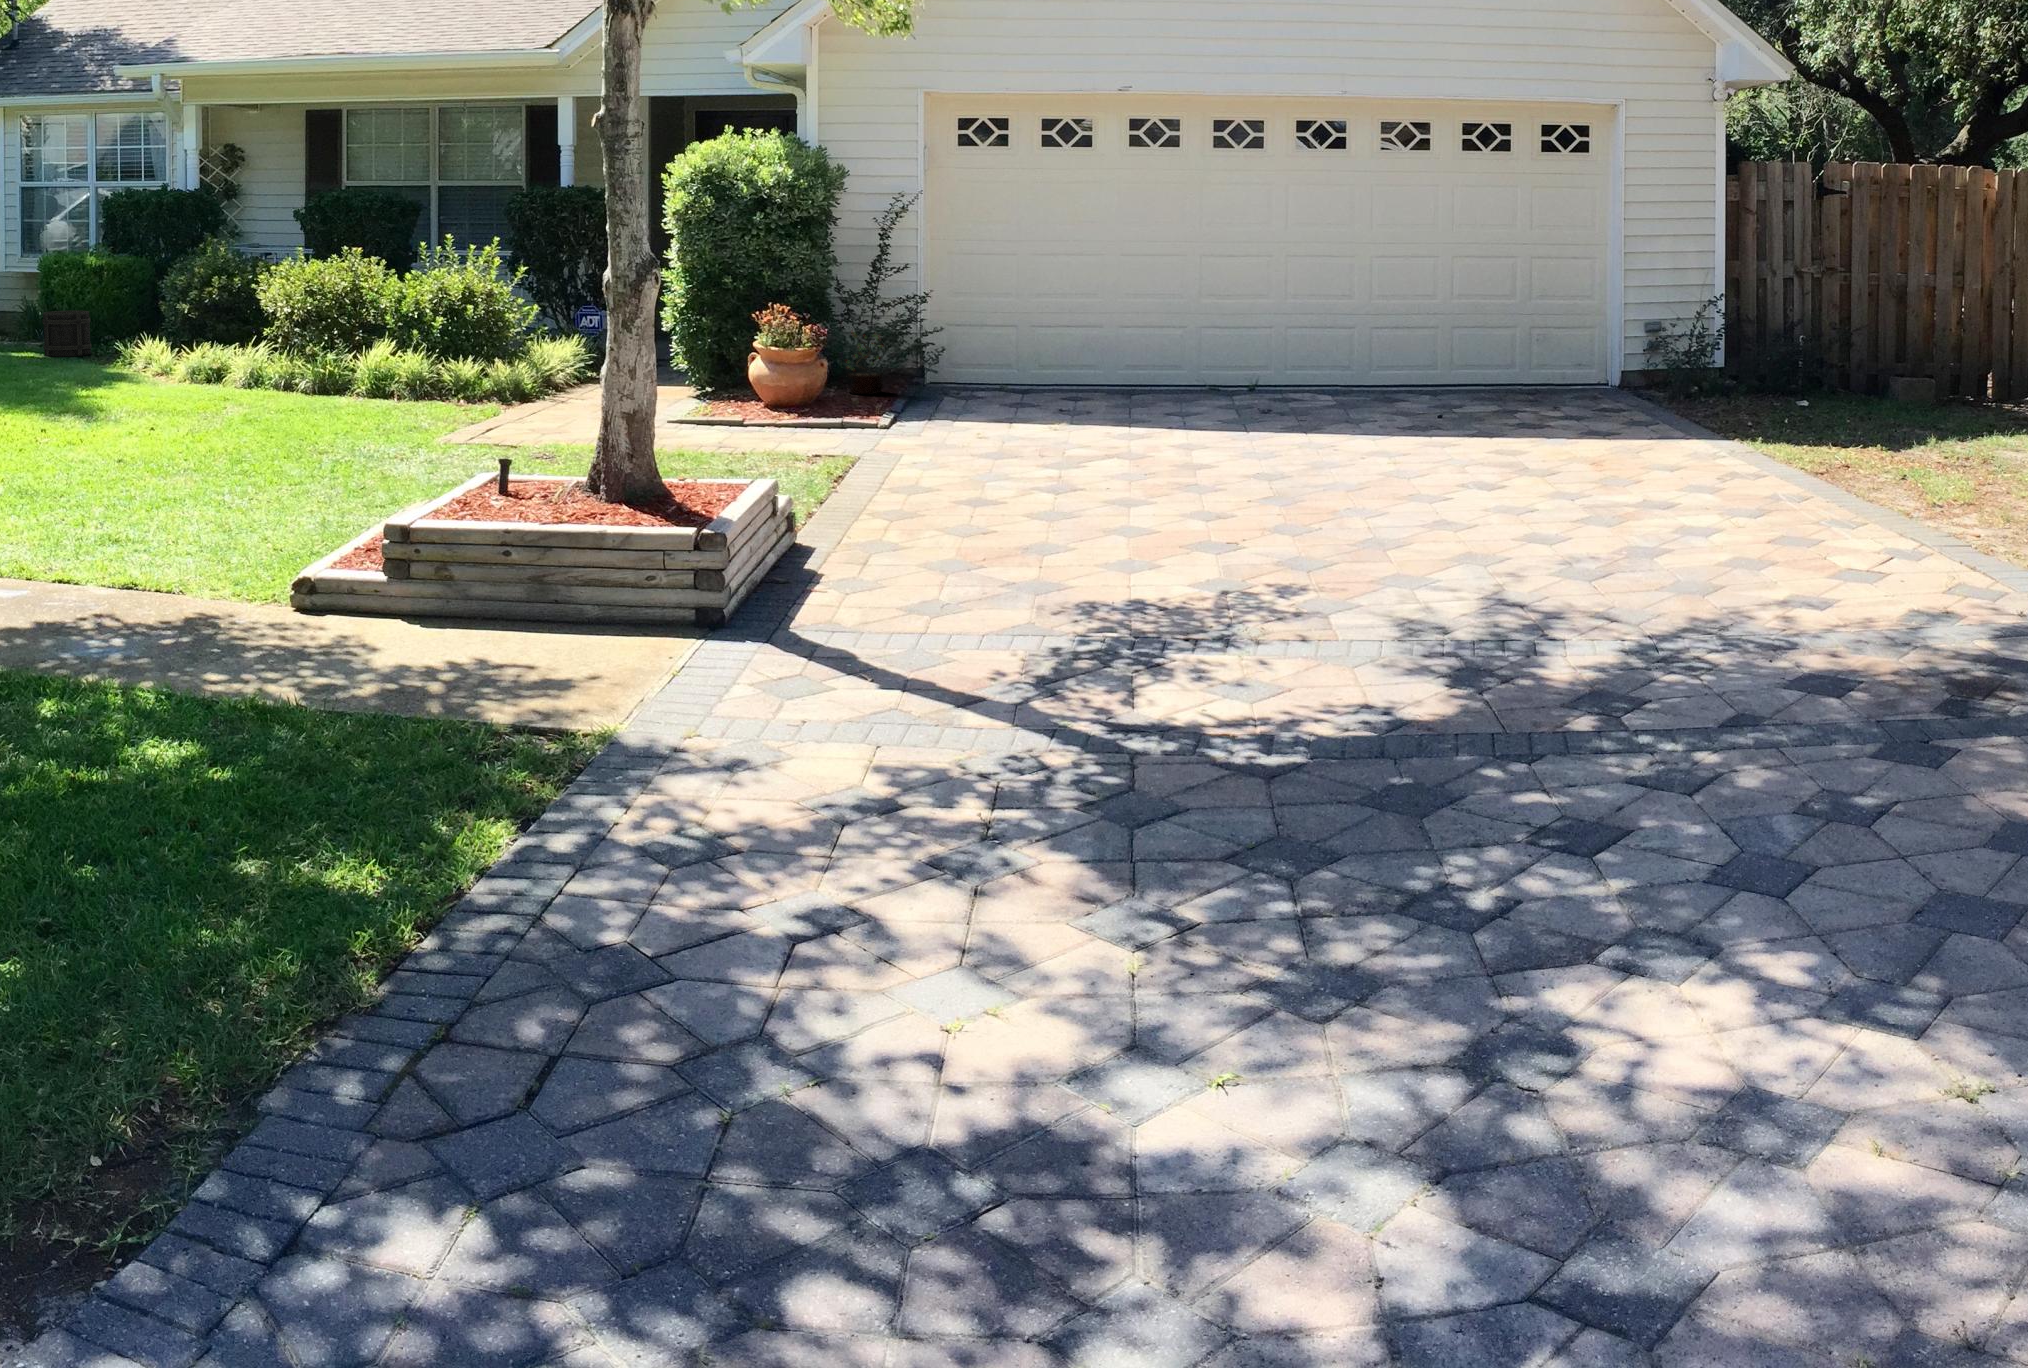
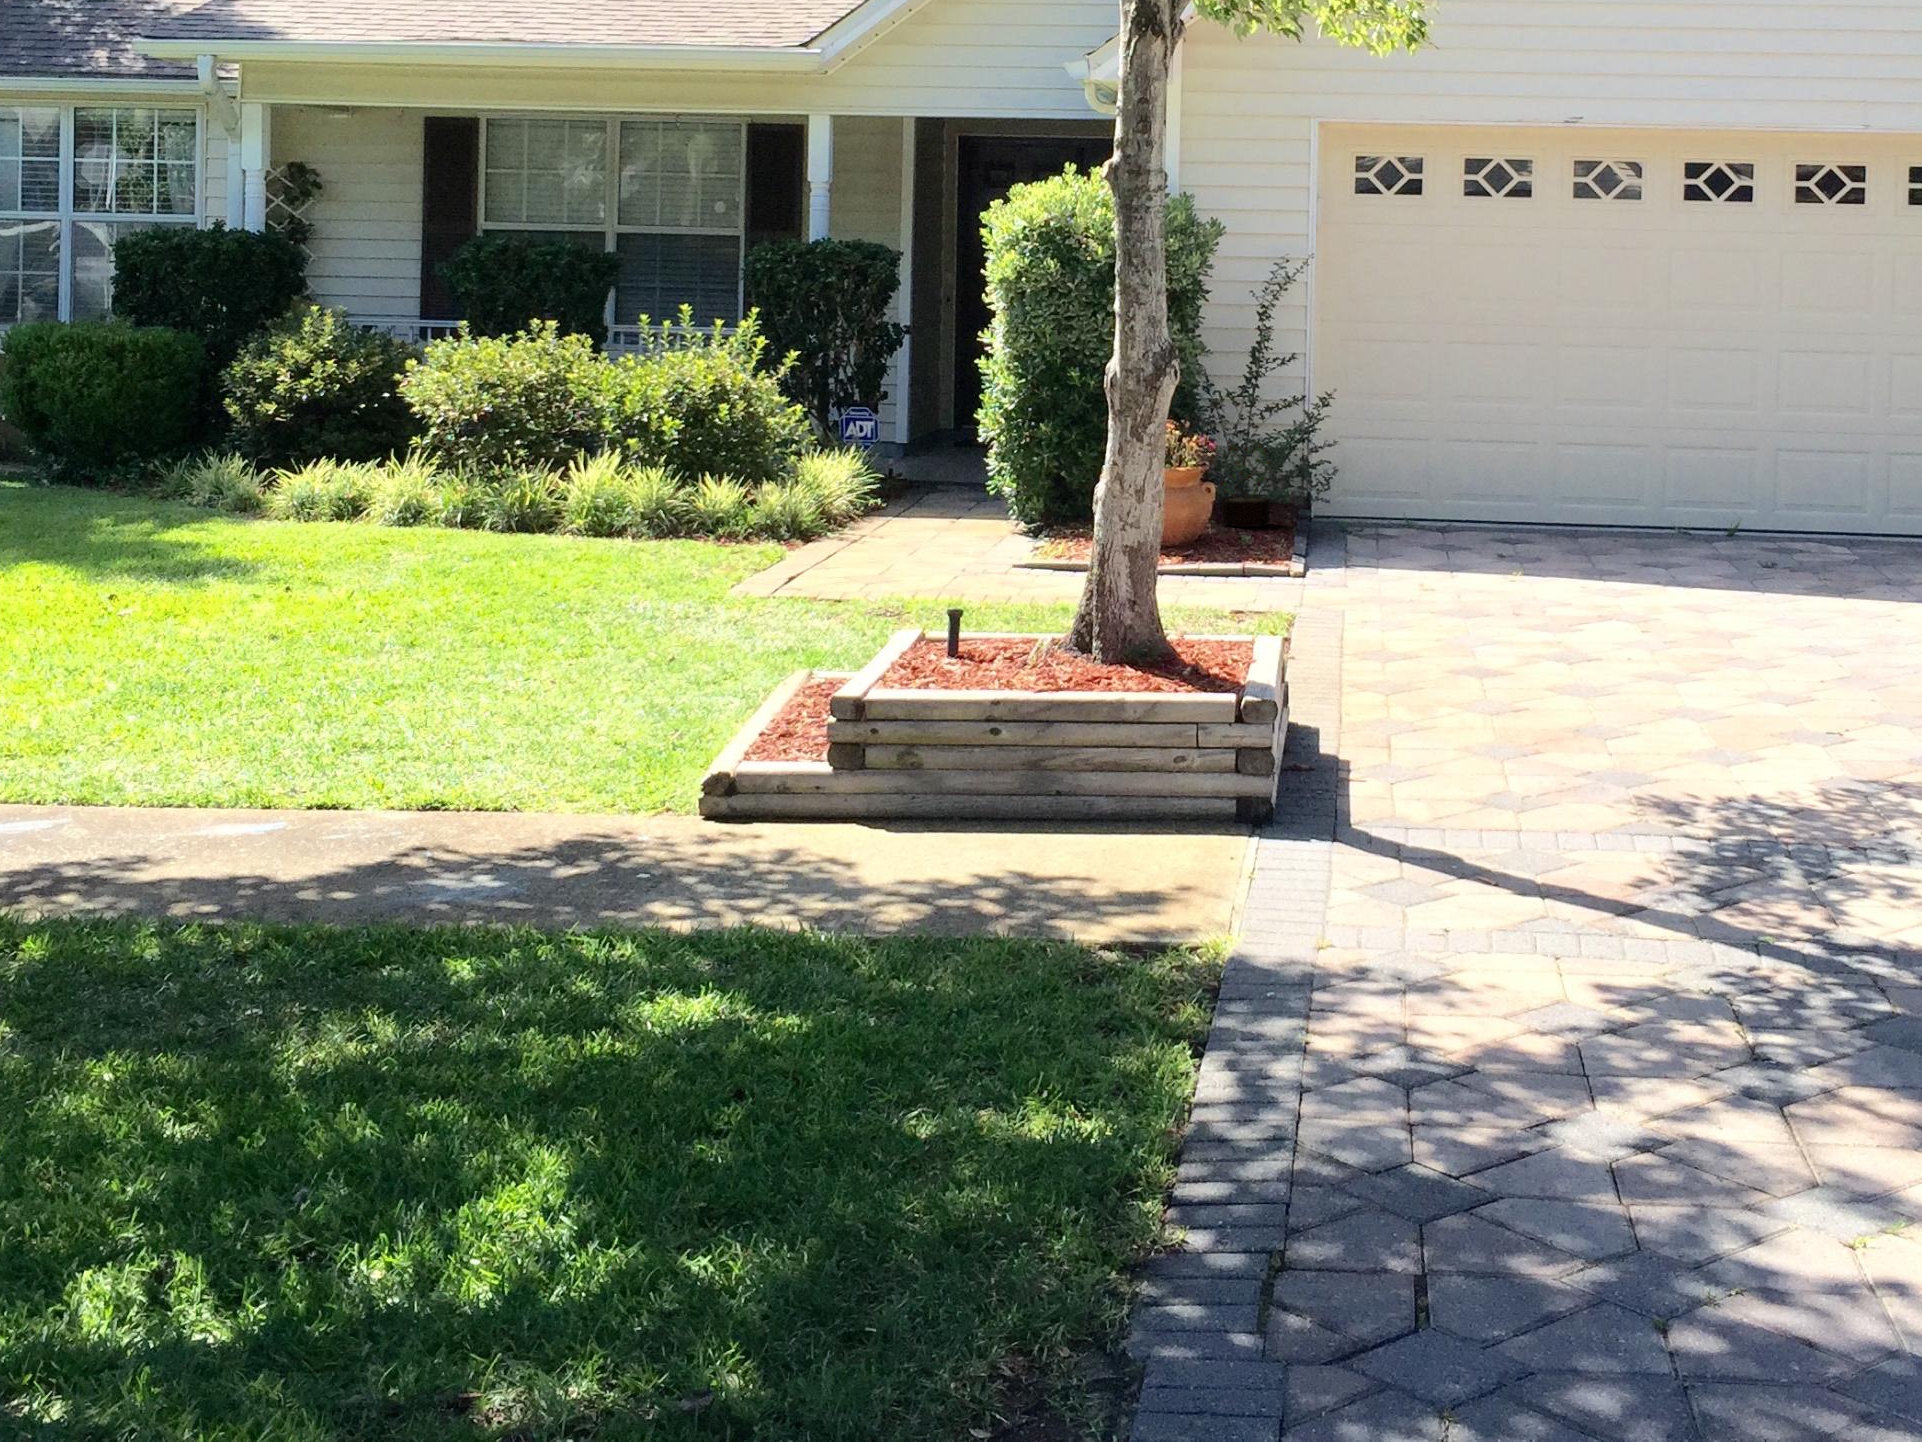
bucket: present [42,311,91,356] -> none [101,421,164,483]

